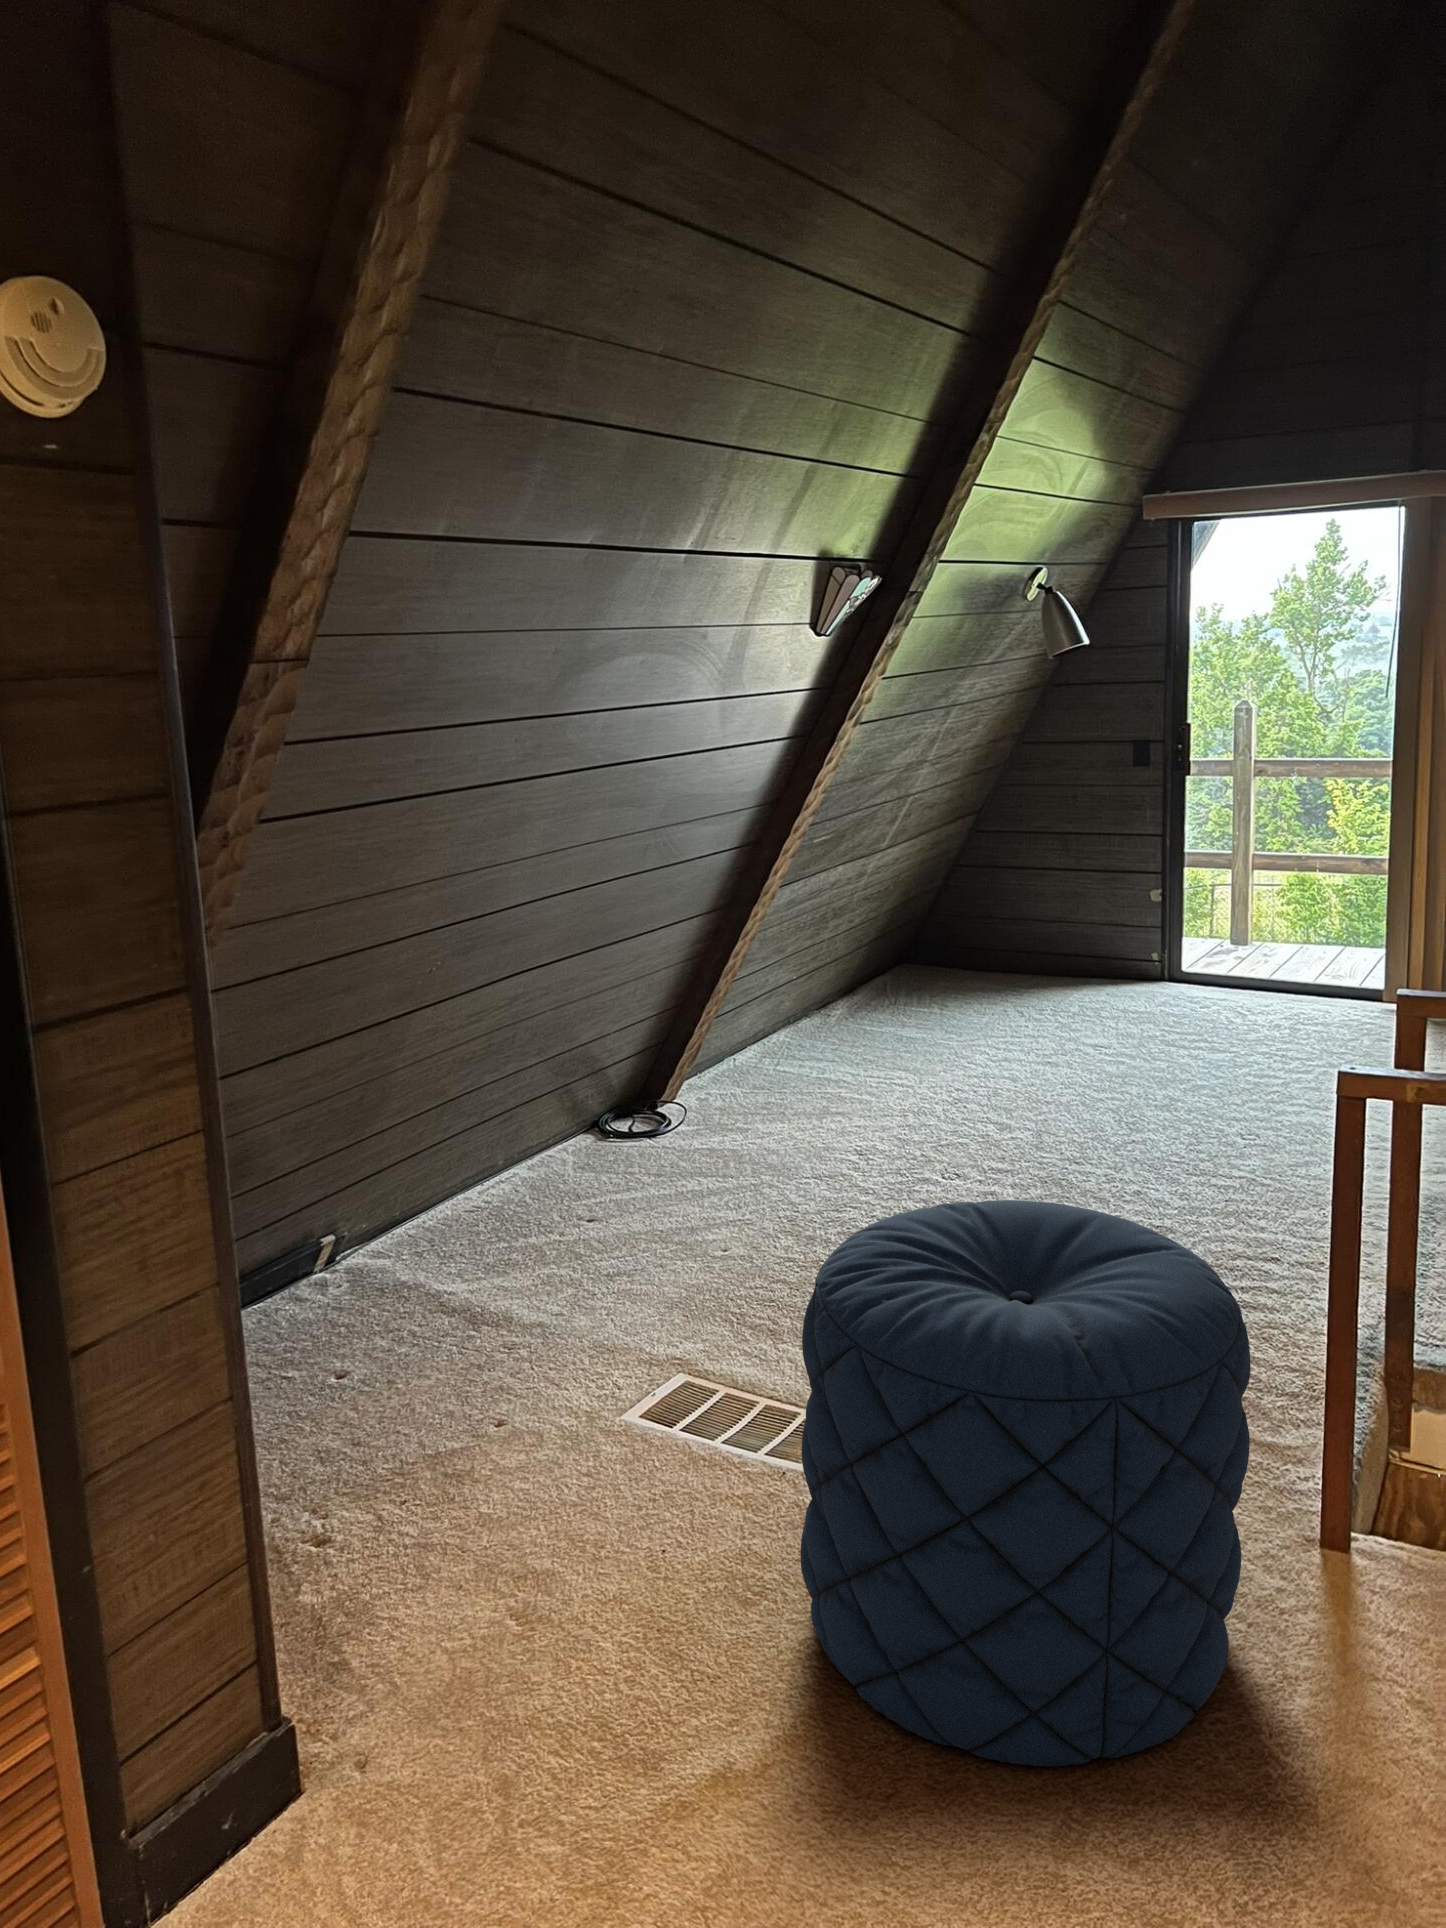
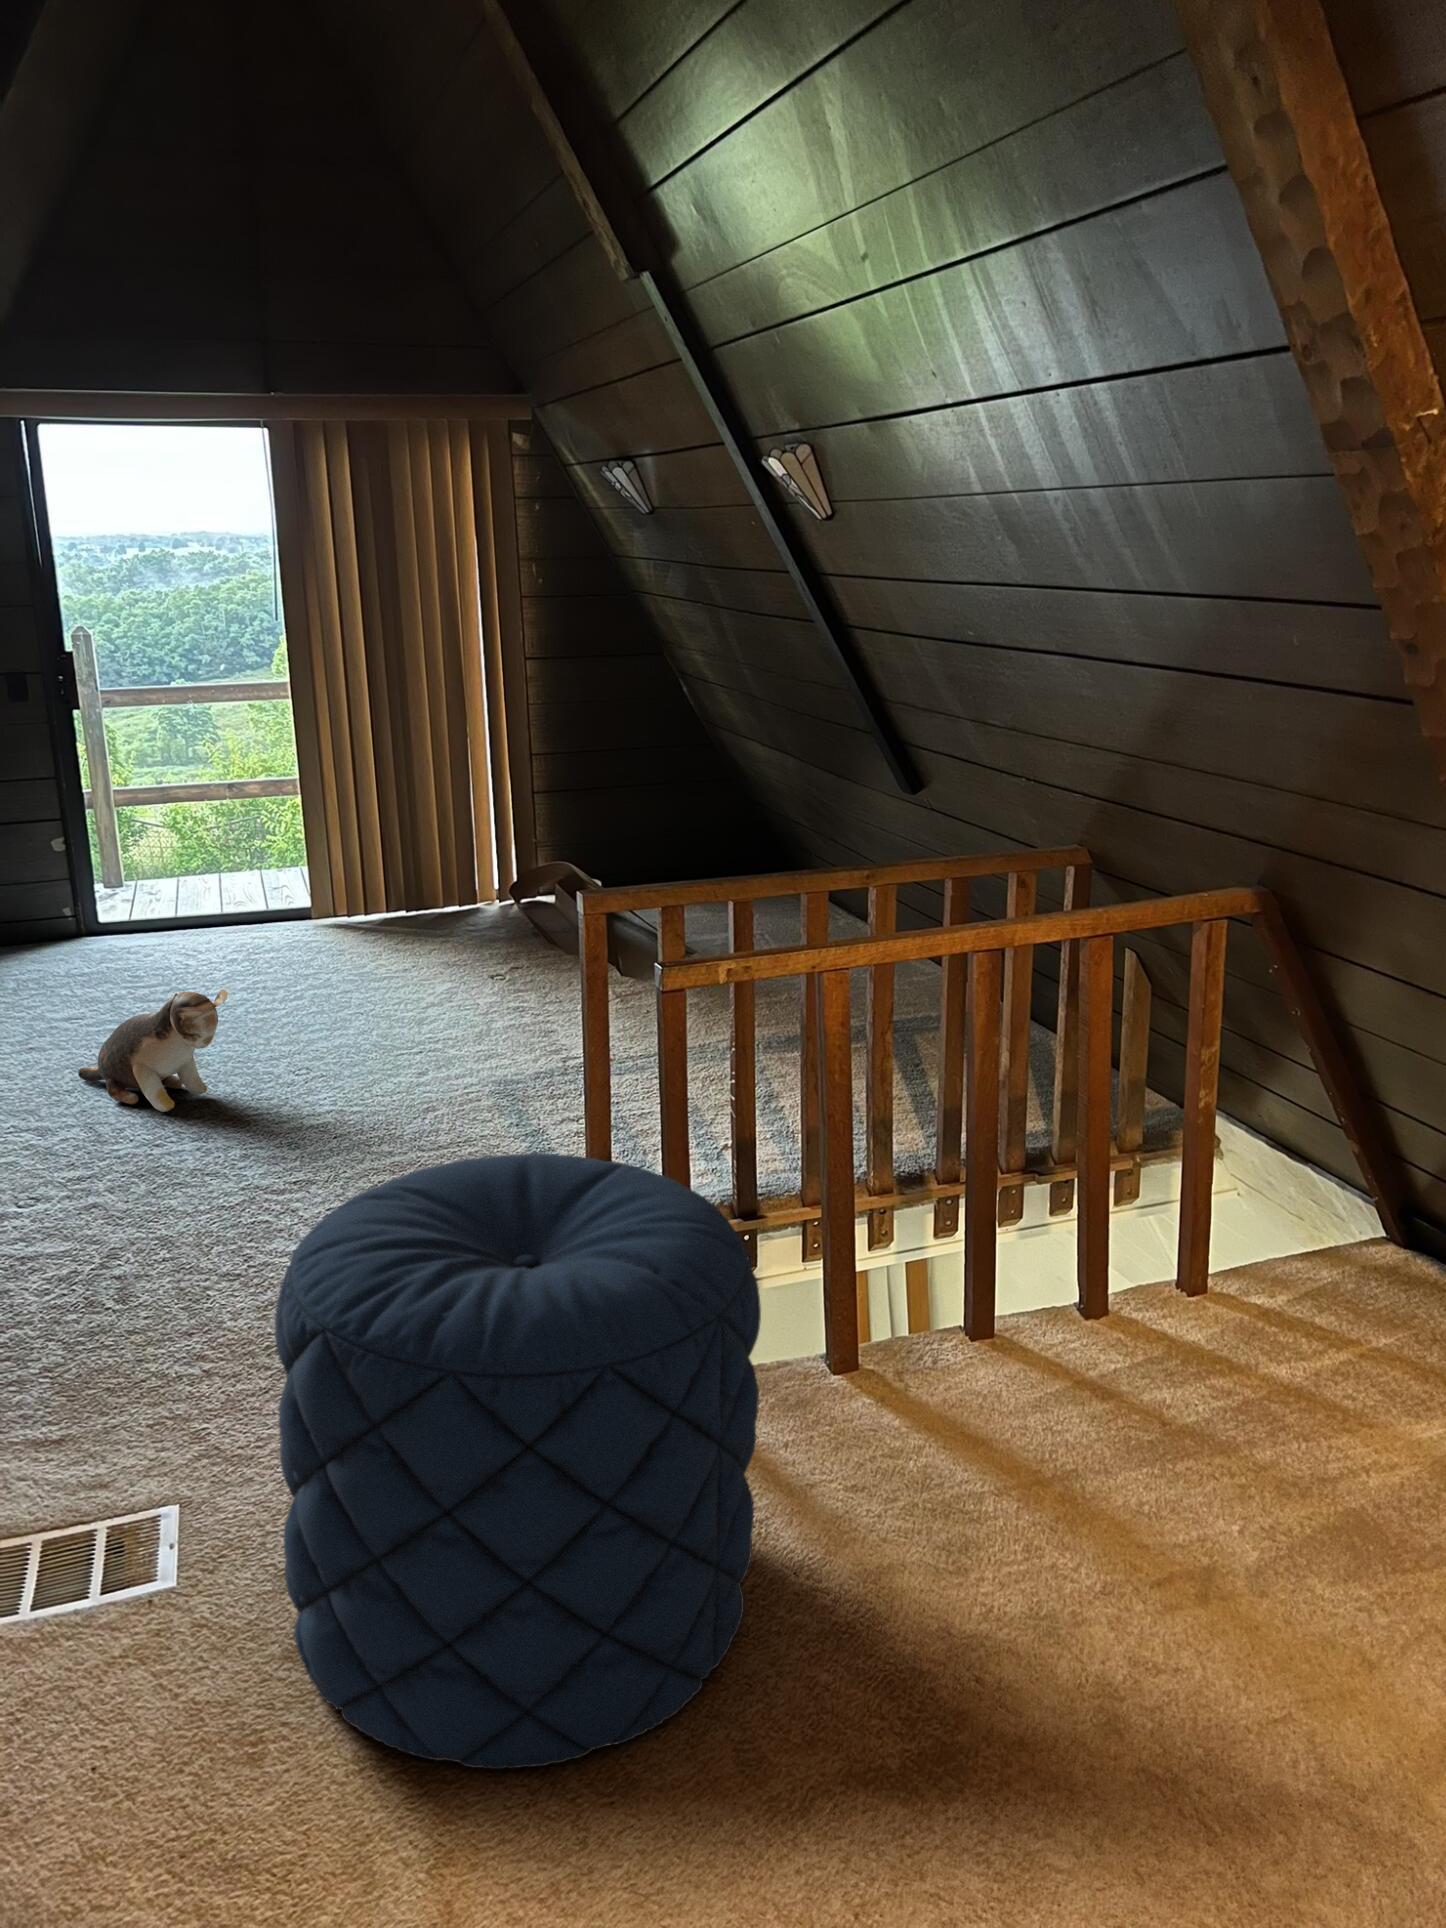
plush toy: none [1073,1042,1173,1144] -> present [78,989,227,1112]

